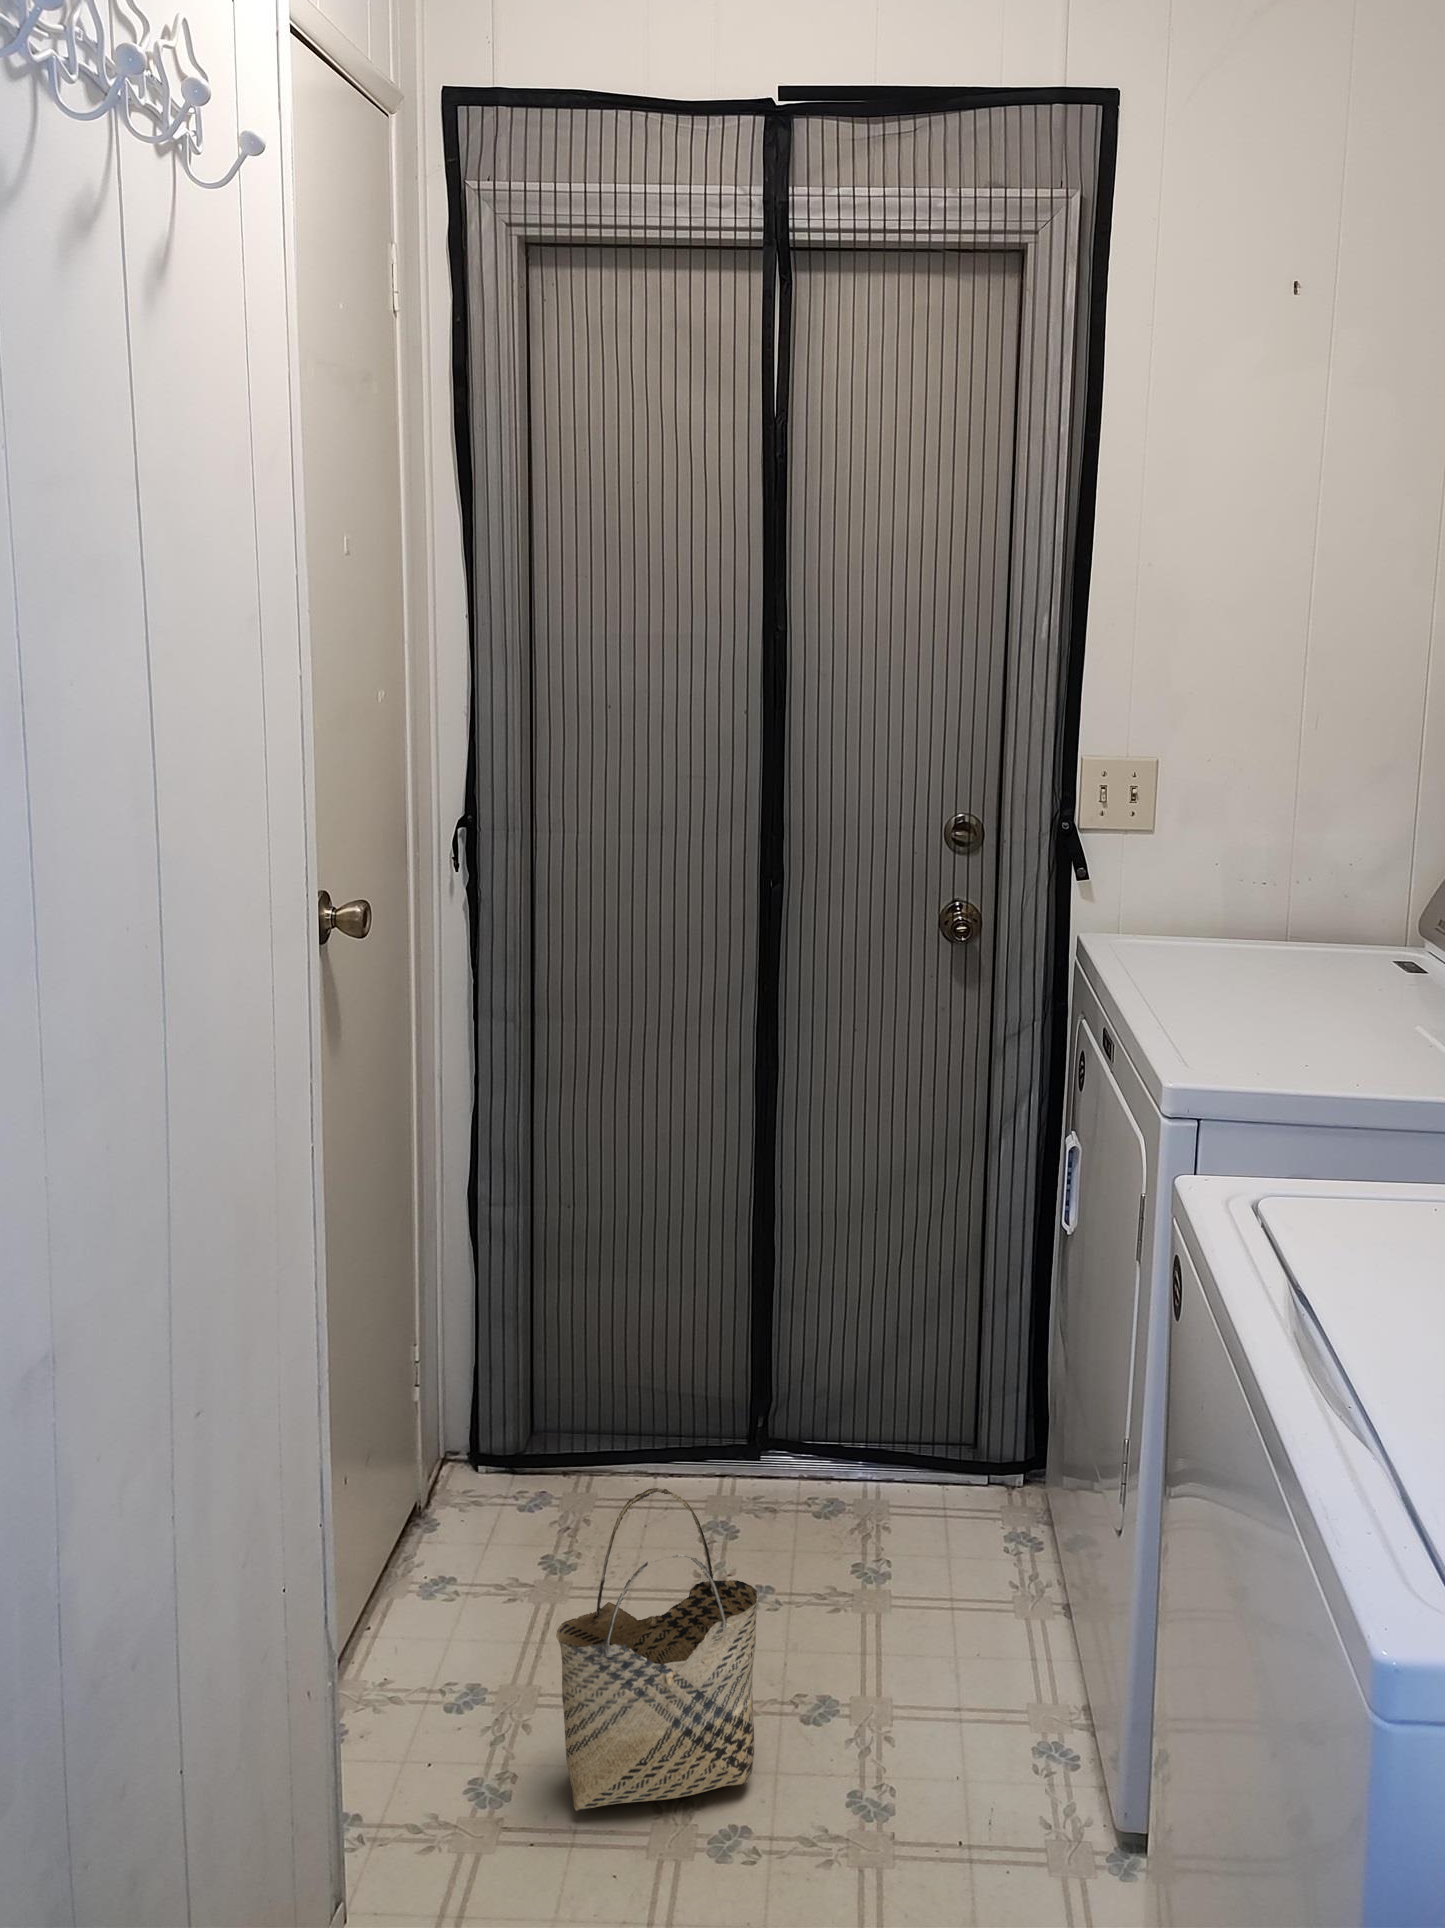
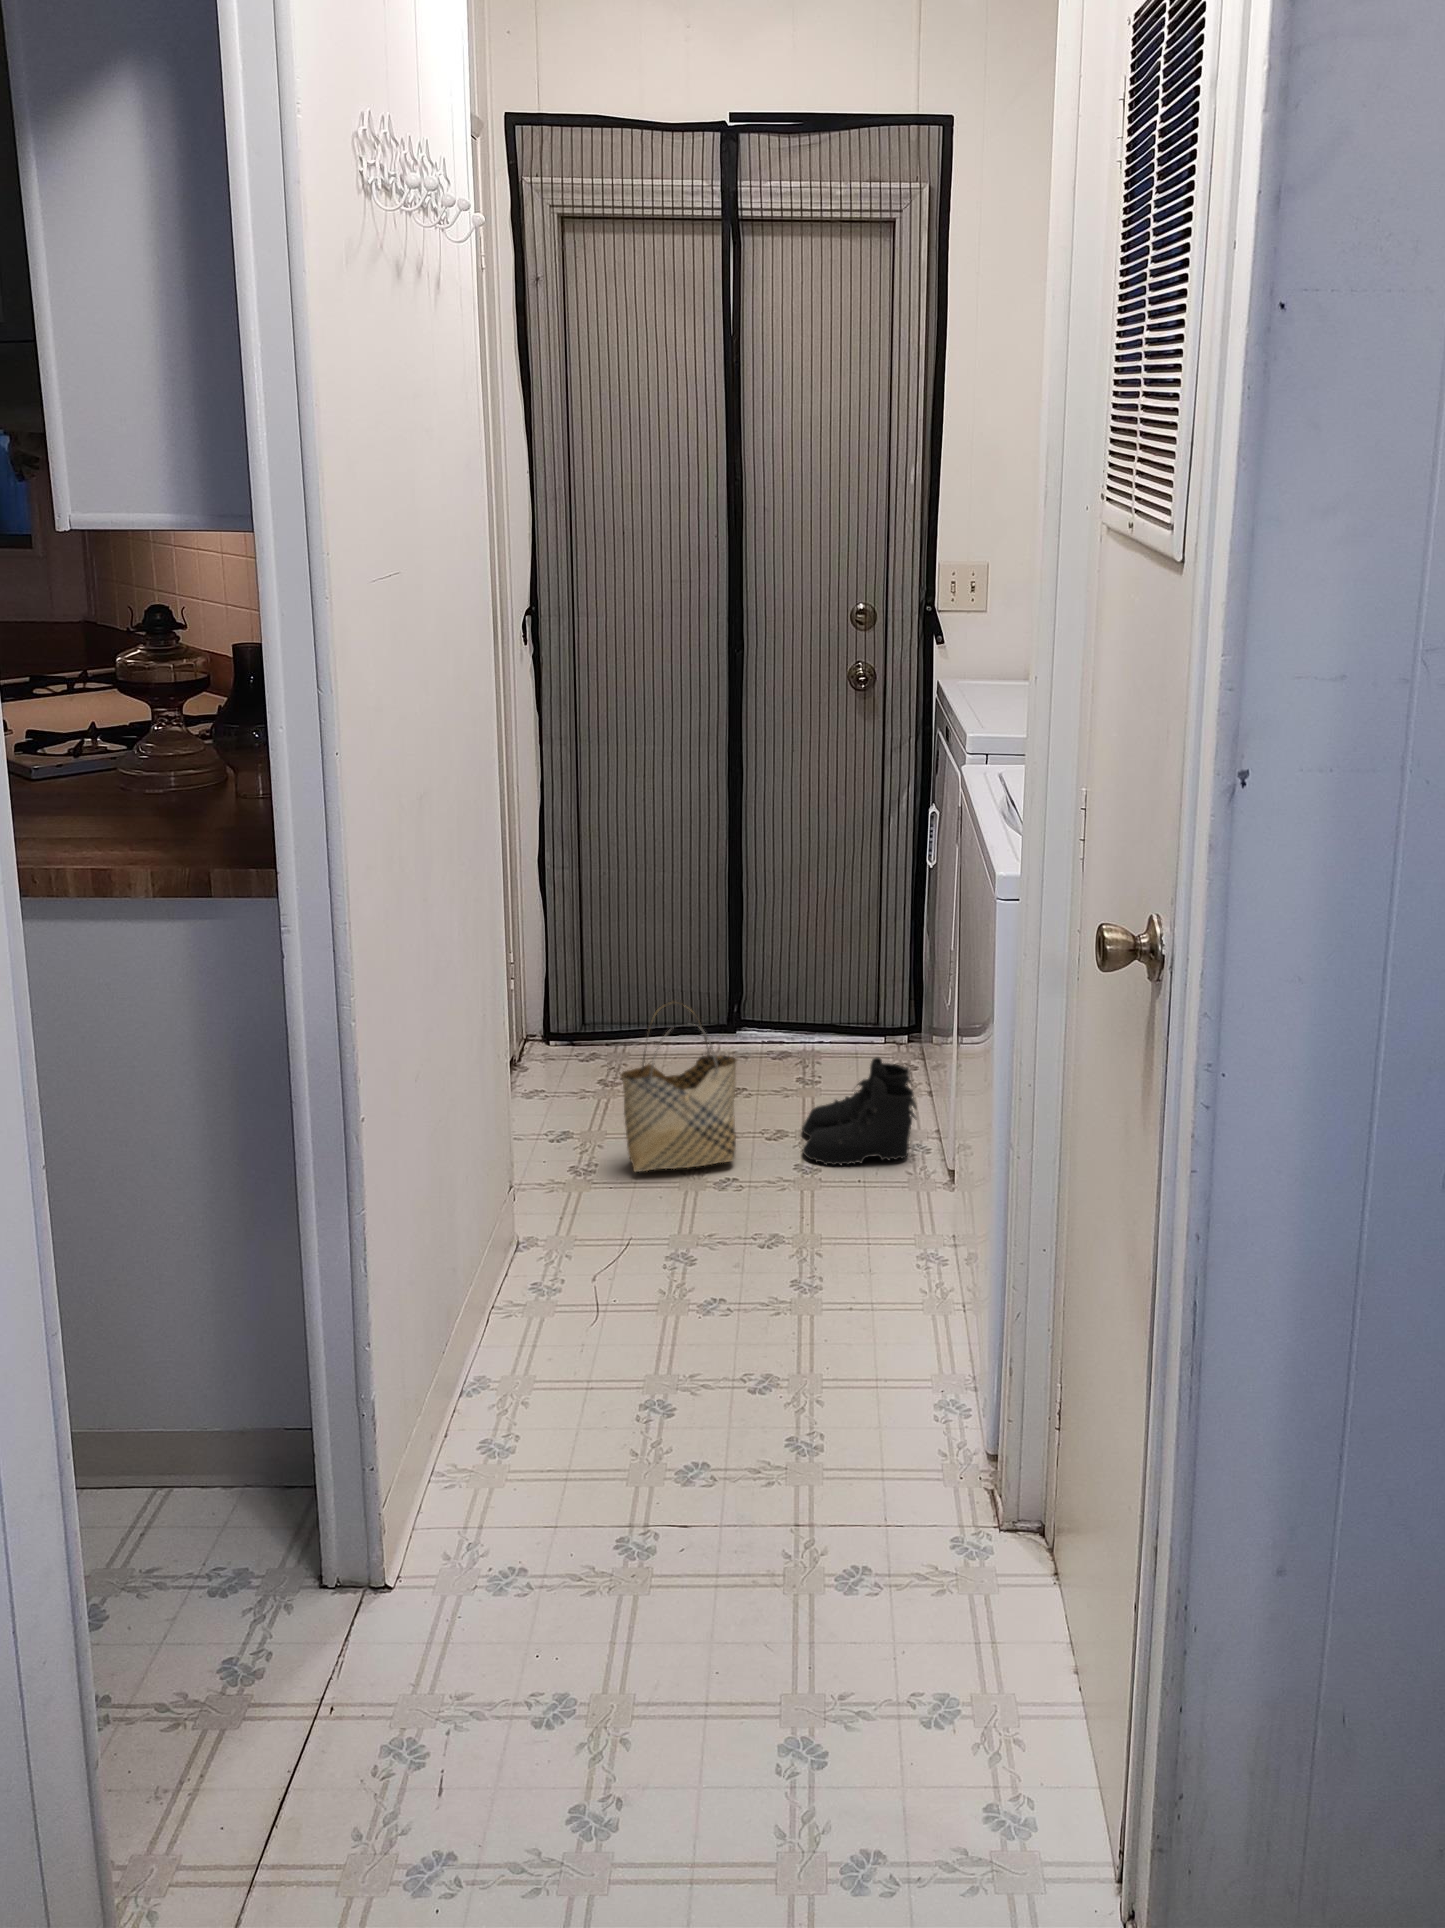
boots: none [865,1574,1065,1792] -> present [802,1058,917,1166]

